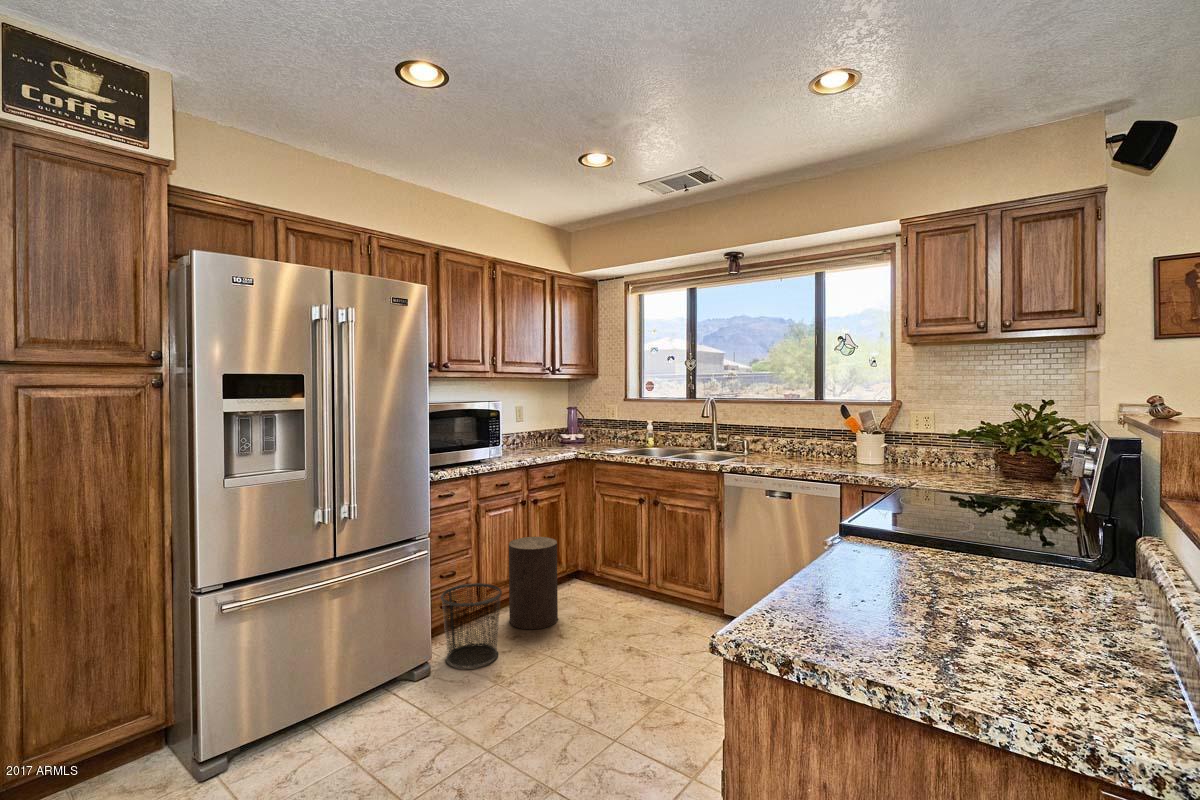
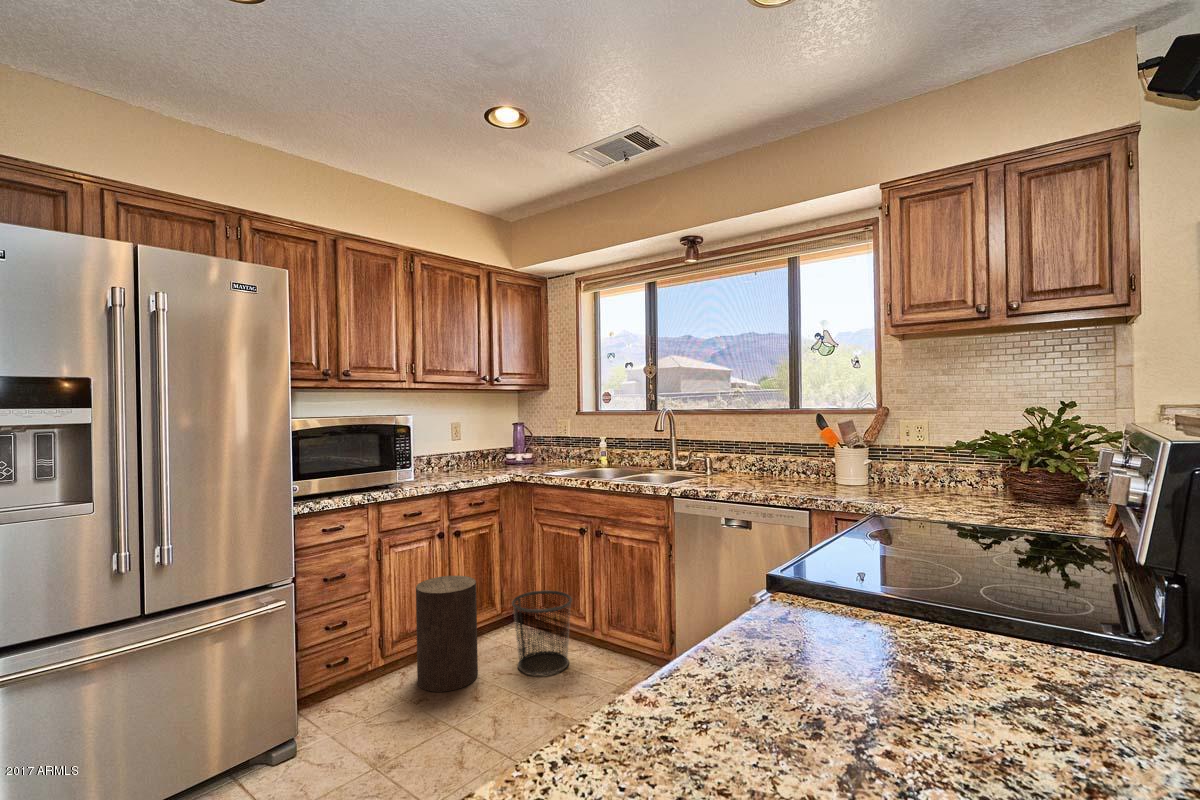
waste bin: present [441,583,502,669] -> present [512,590,572,675]

